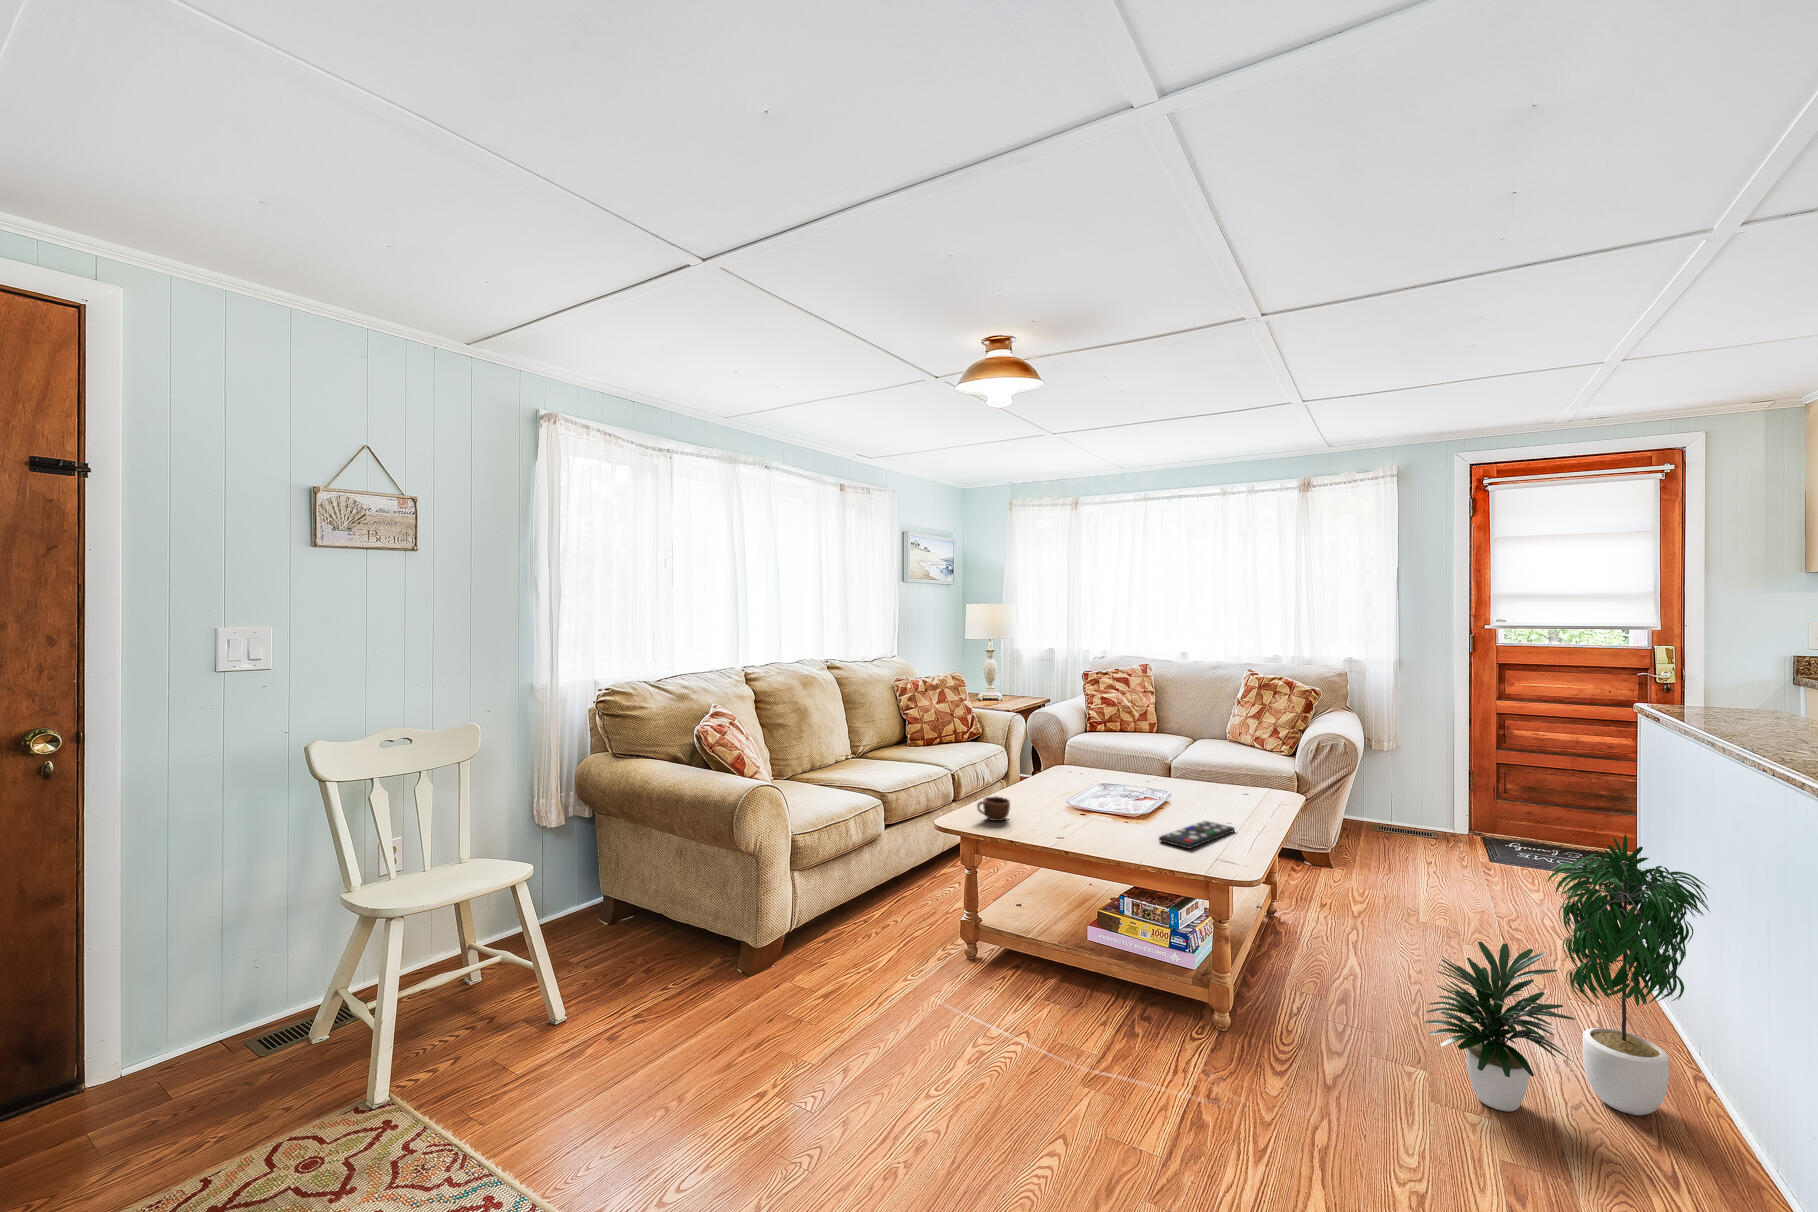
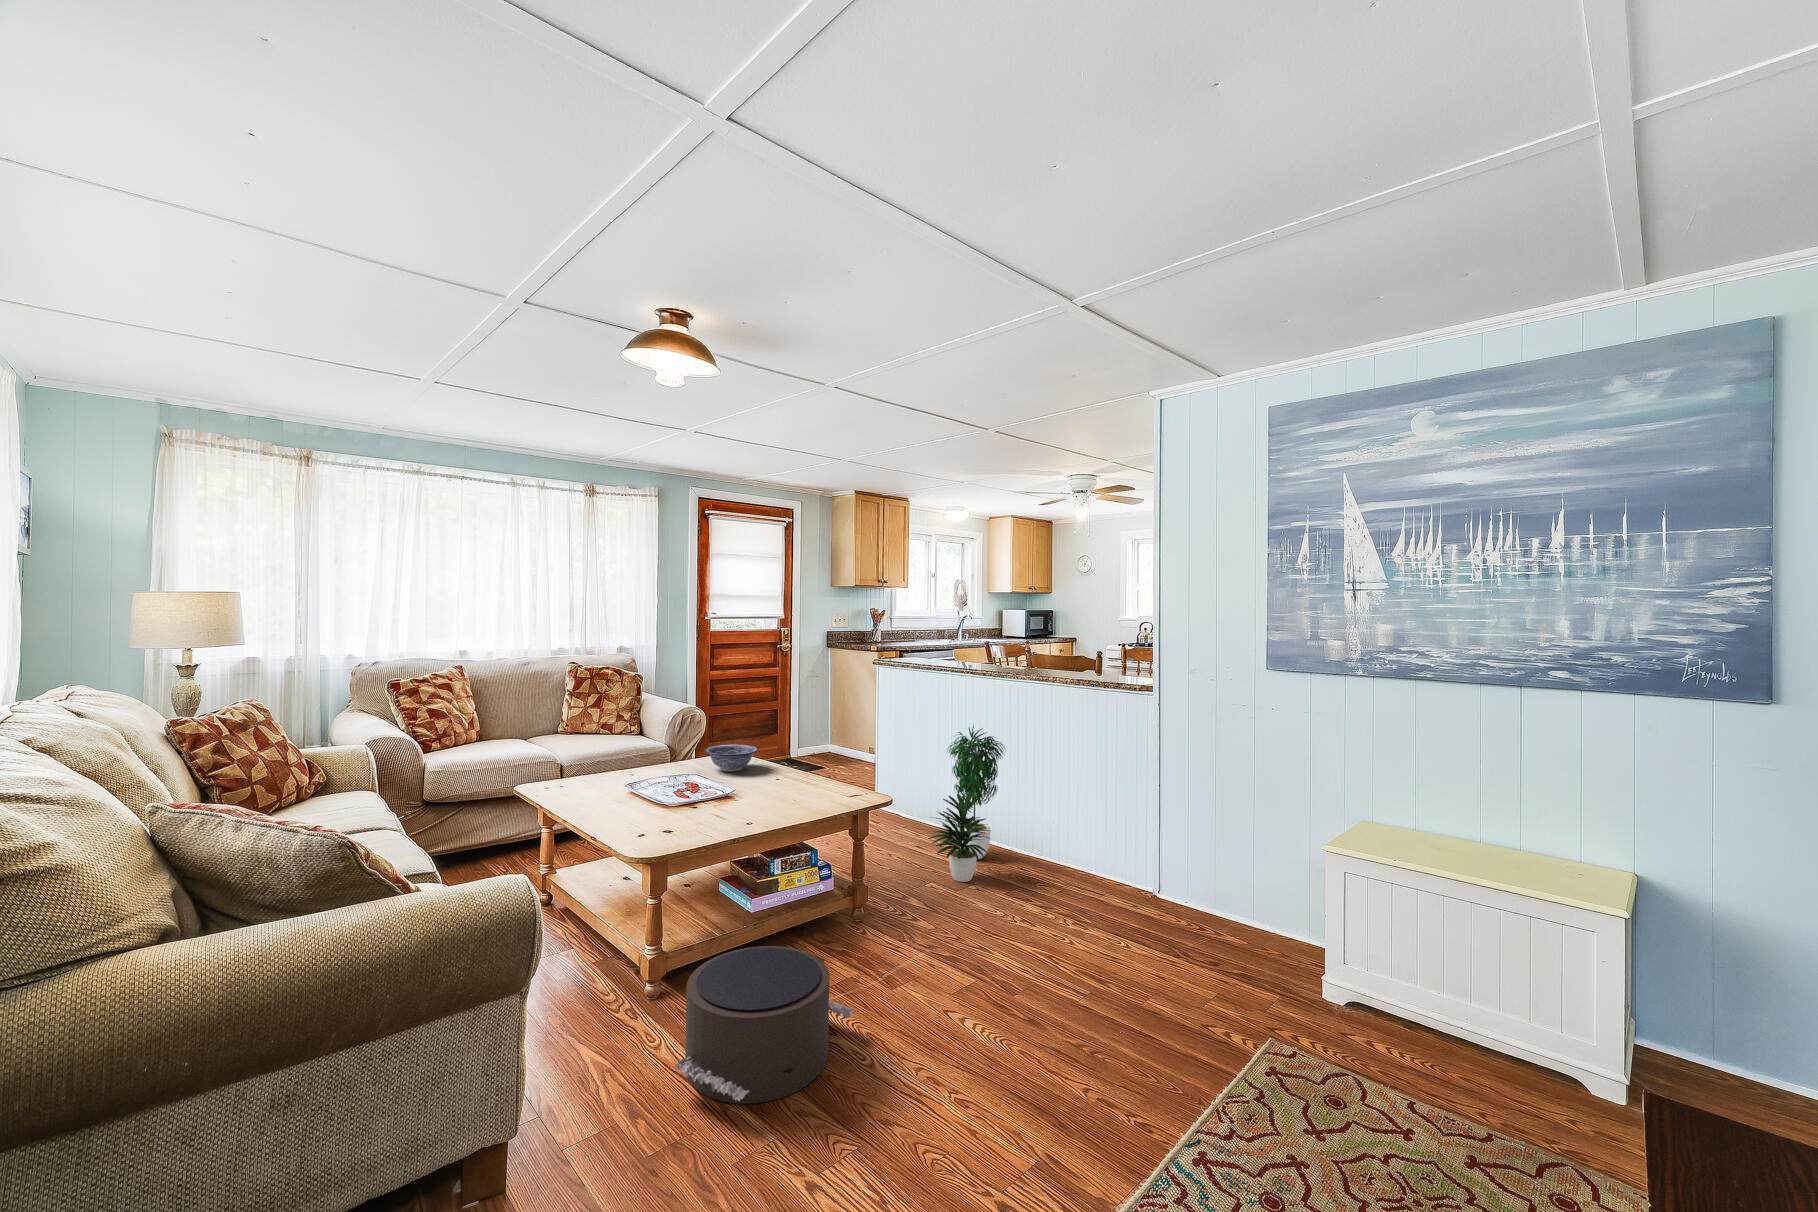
decorative bowl: none [1198,771,1266,804] -> present [705,744,758,772]
mug: present [977,796,1010,821] -> none [654,813,685,839]
remote control: present [1159,821,1235,849] -> none [772,781,820,804]
pouf: none [813,925,994,1066] -> present [674,946,855,1104]

